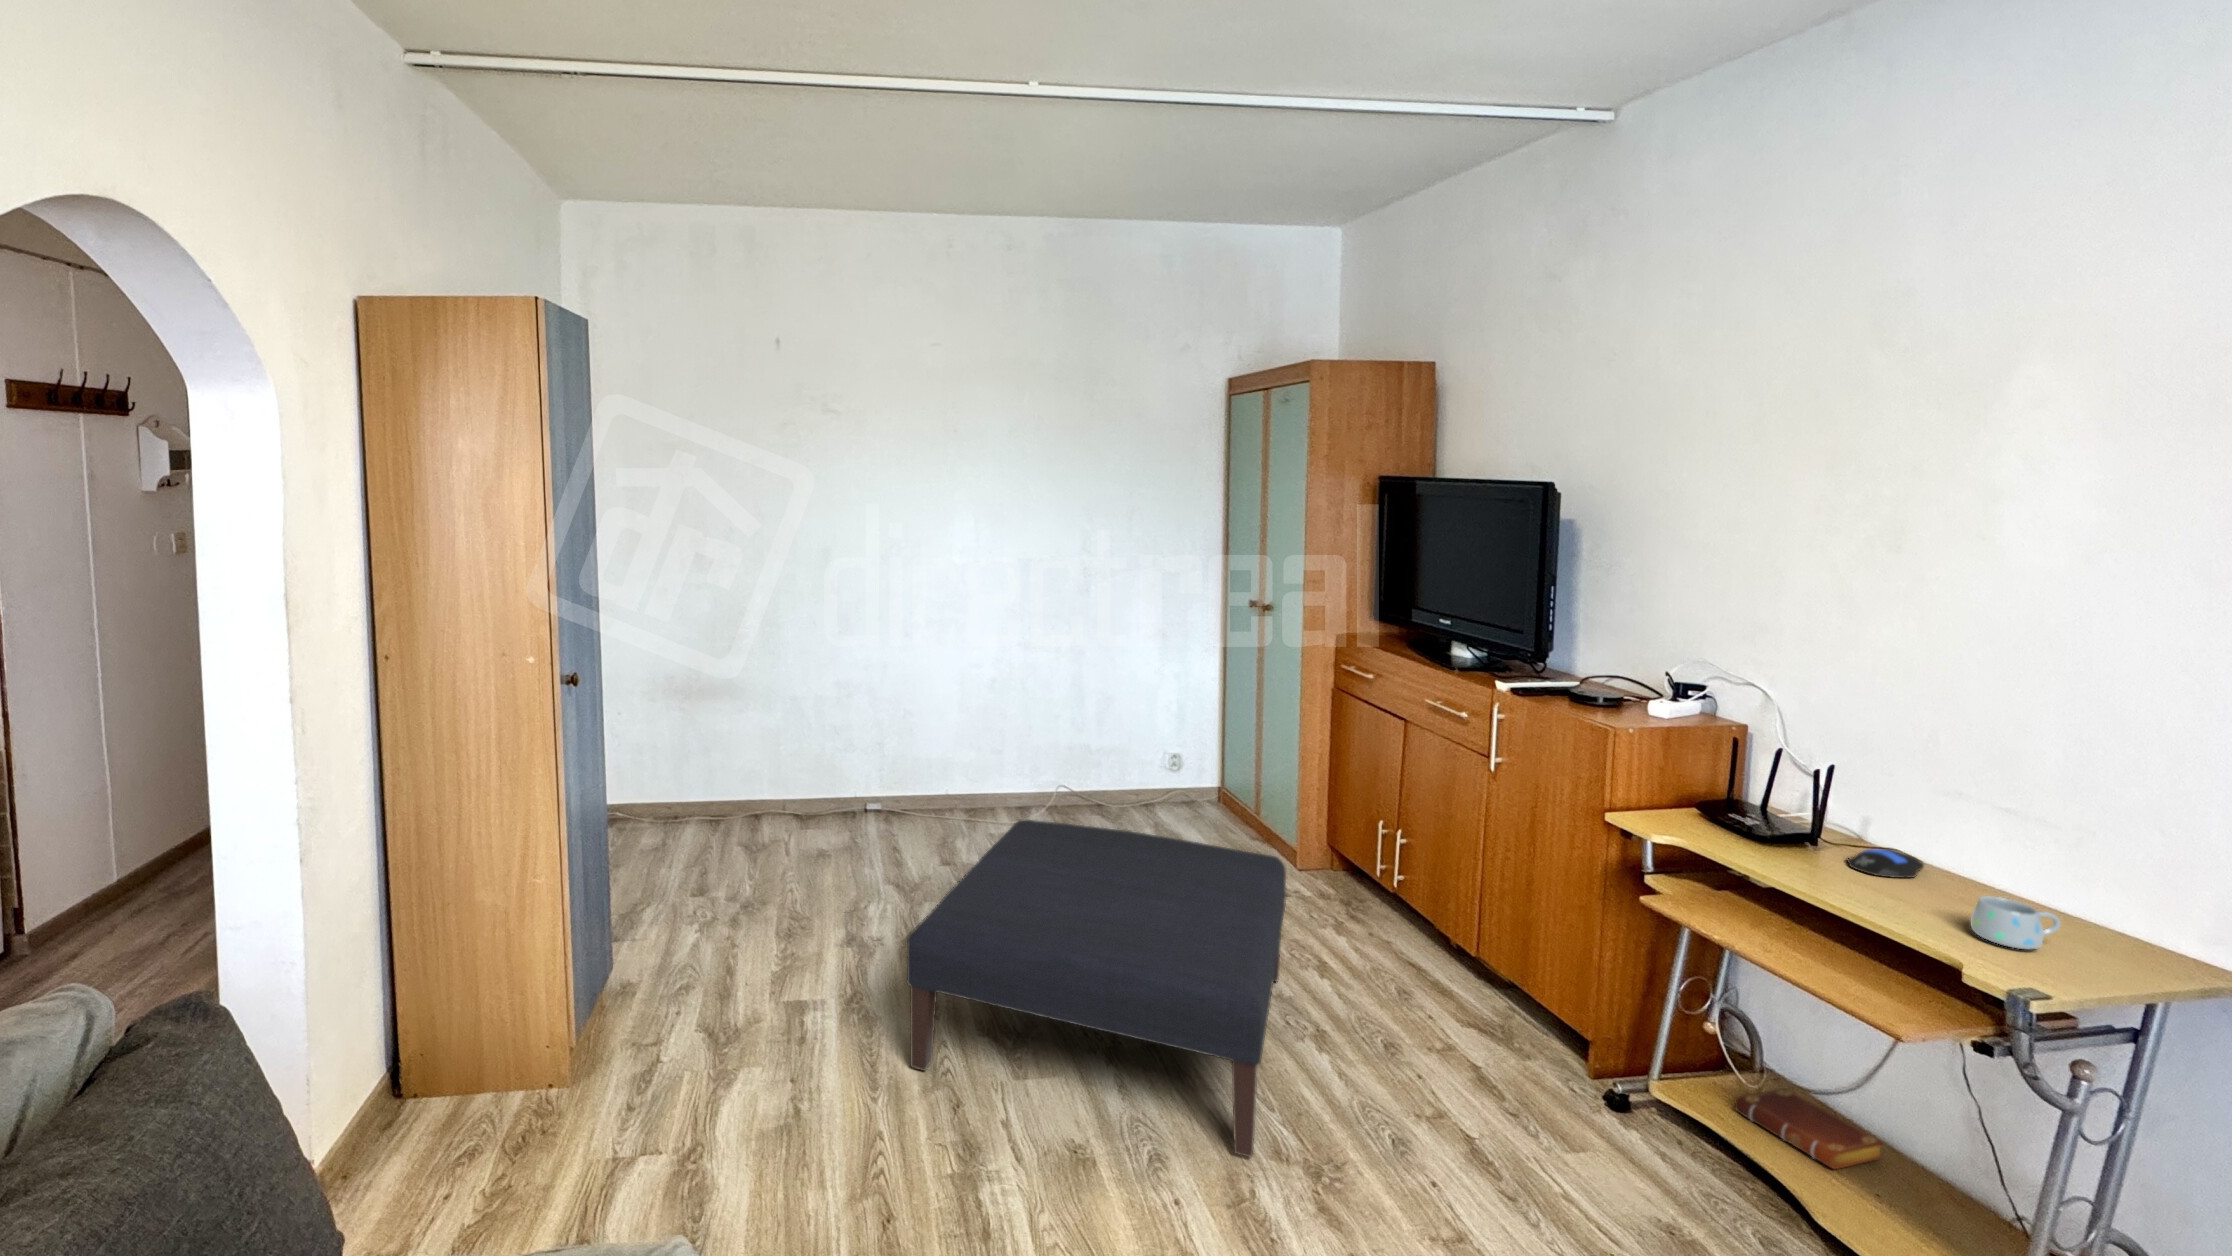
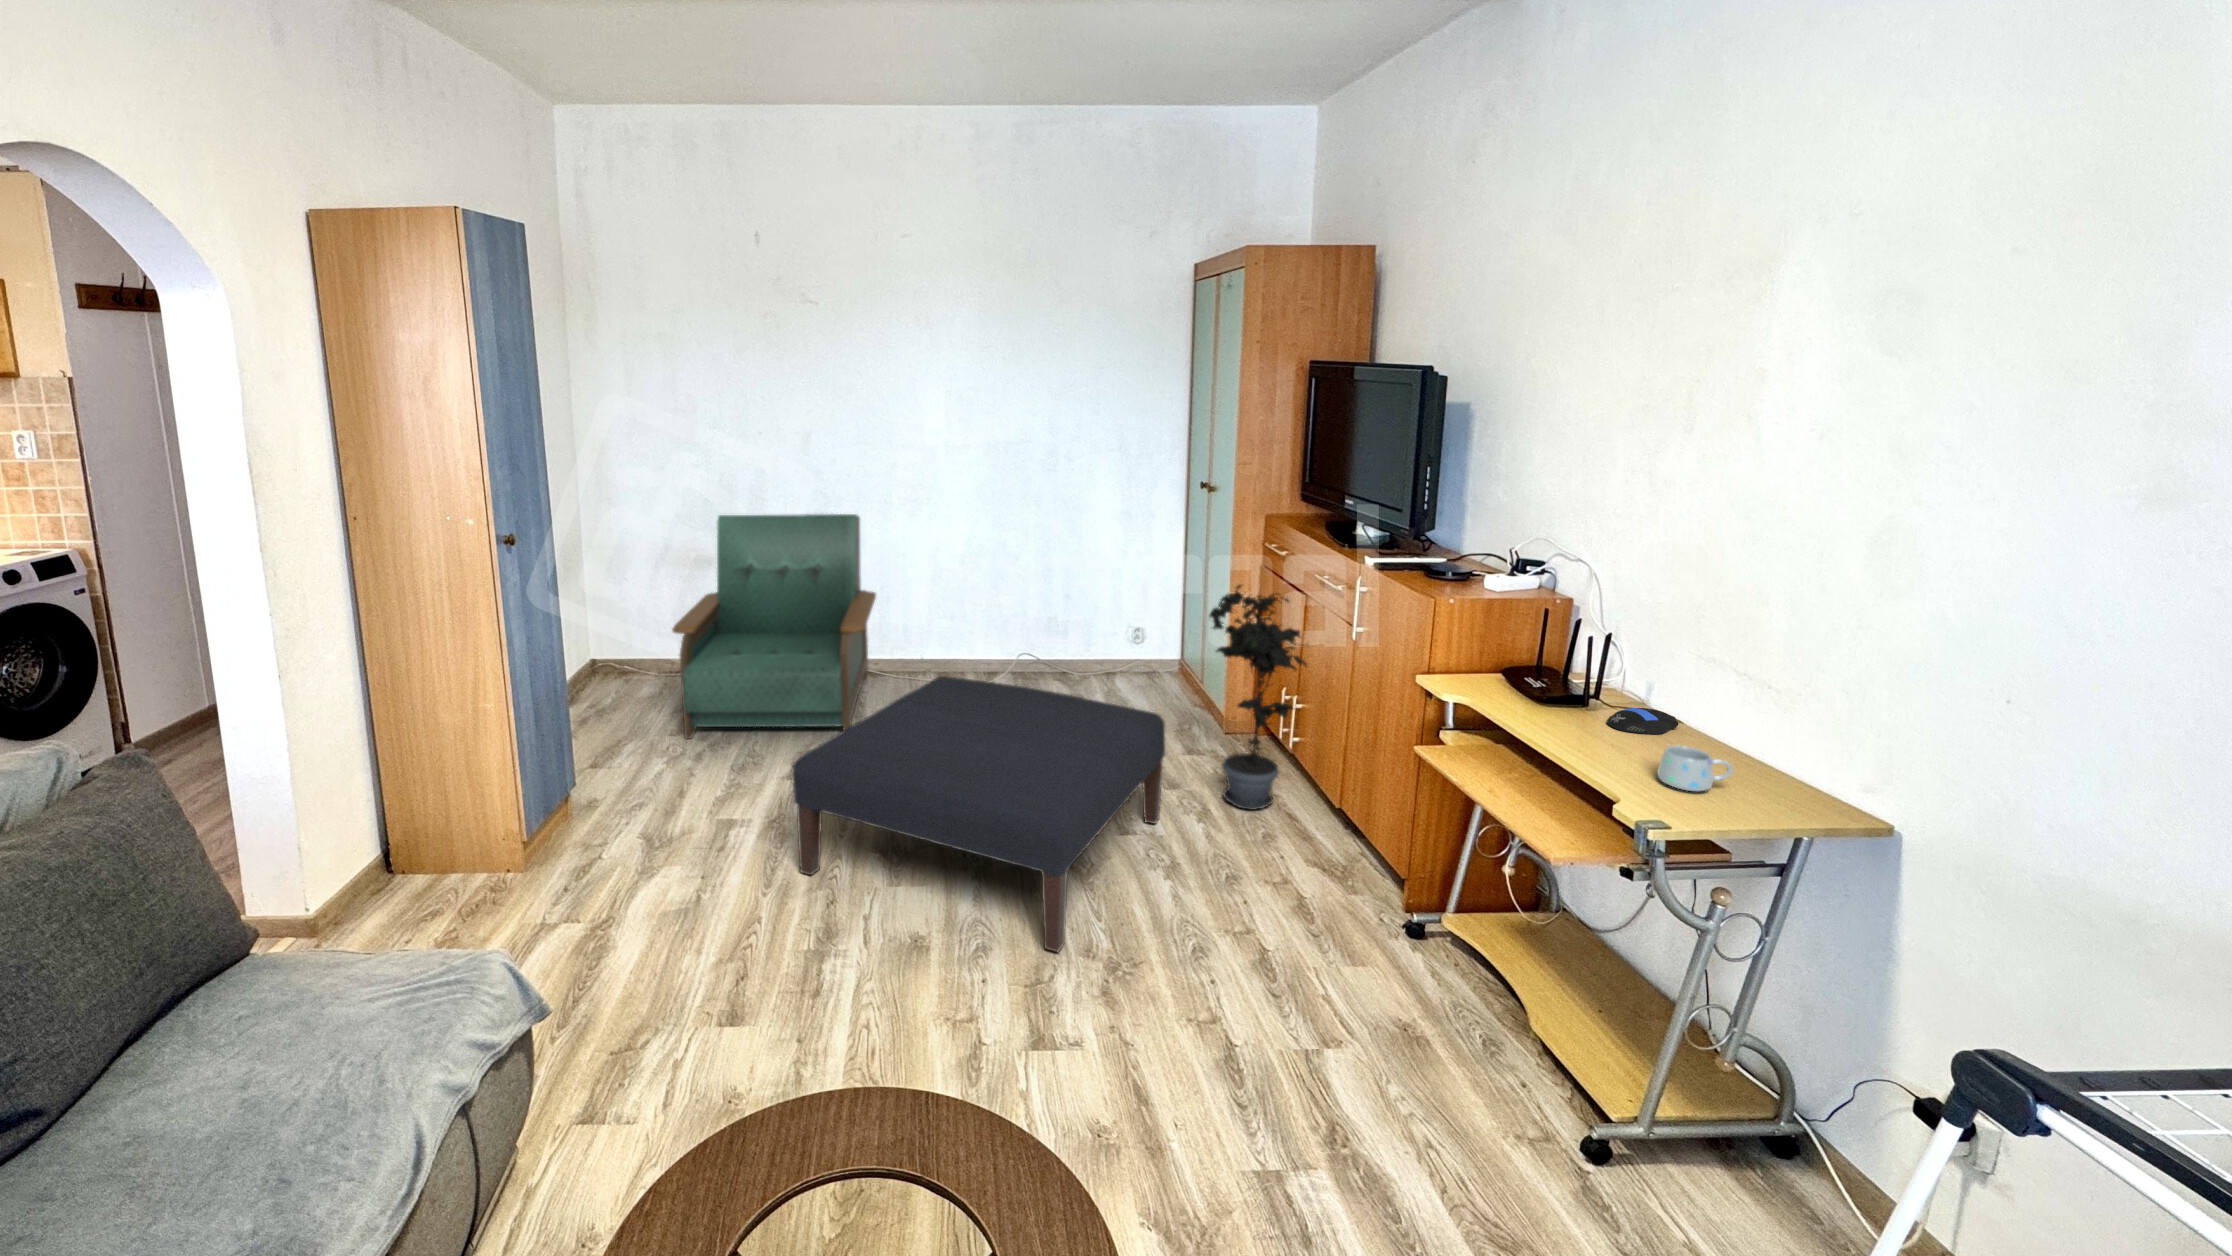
armchair: none [700,639,915,899] -> present [672,514,876,739]
potted plant: none [1310,714,1429,959] -> present [1209,585,1307,810]
book: present [1735,1088,1883,1169] -> none [1516,927,1635,991]

